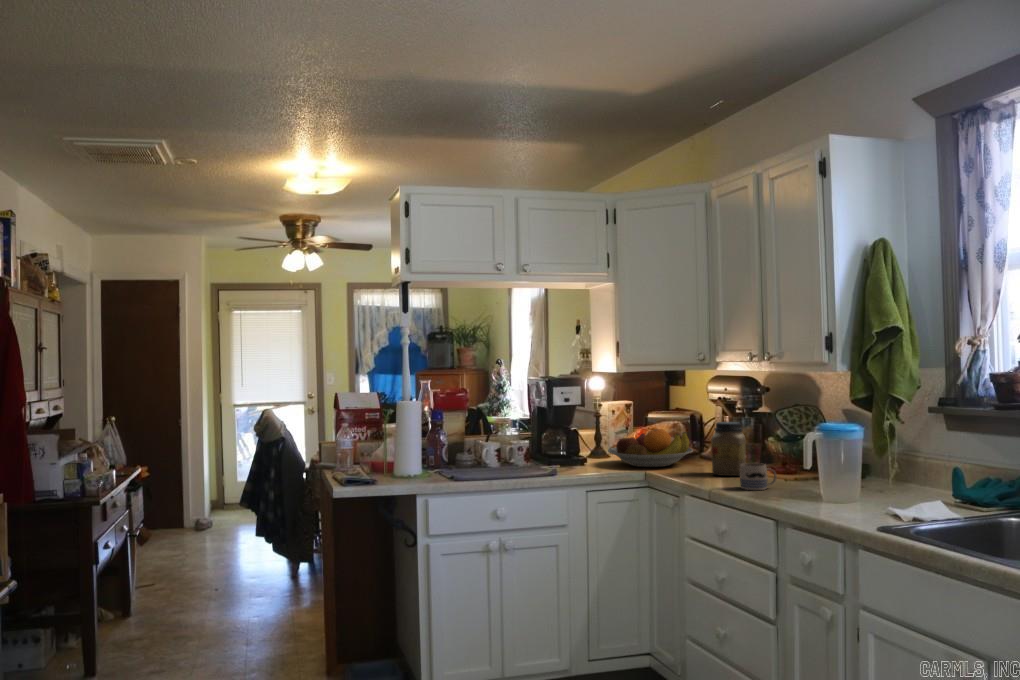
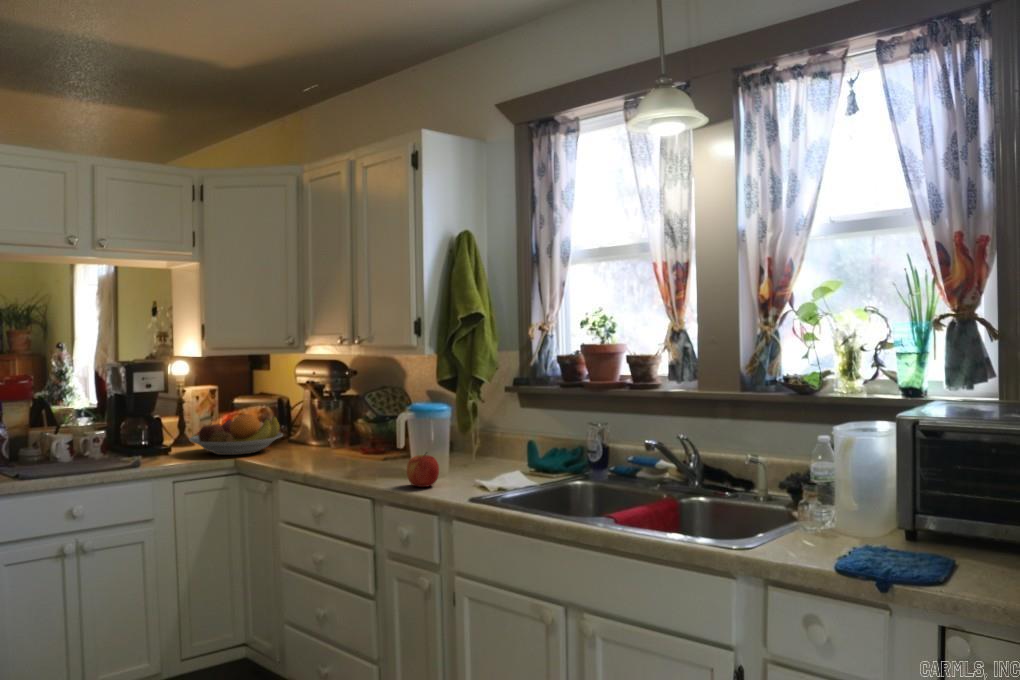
jar: present [711,422,746,476] -> none [303,404,338,460]
mug: present [740,463,777,490] -> none [333,445,370,473]
apple: none [812,474,847,509] -> present [407,454,439,487]

